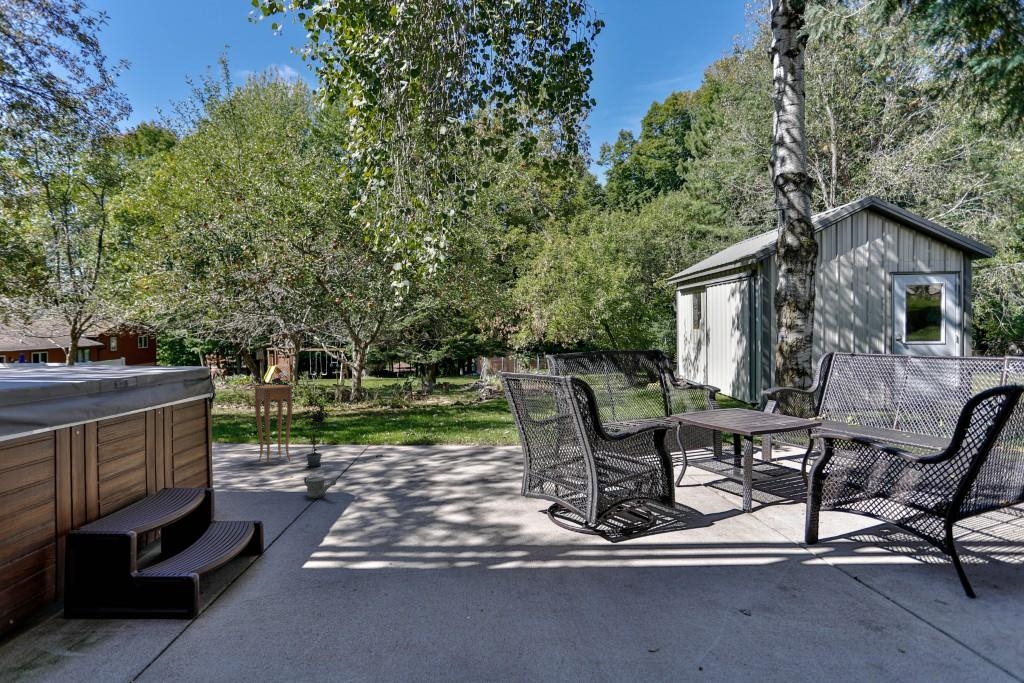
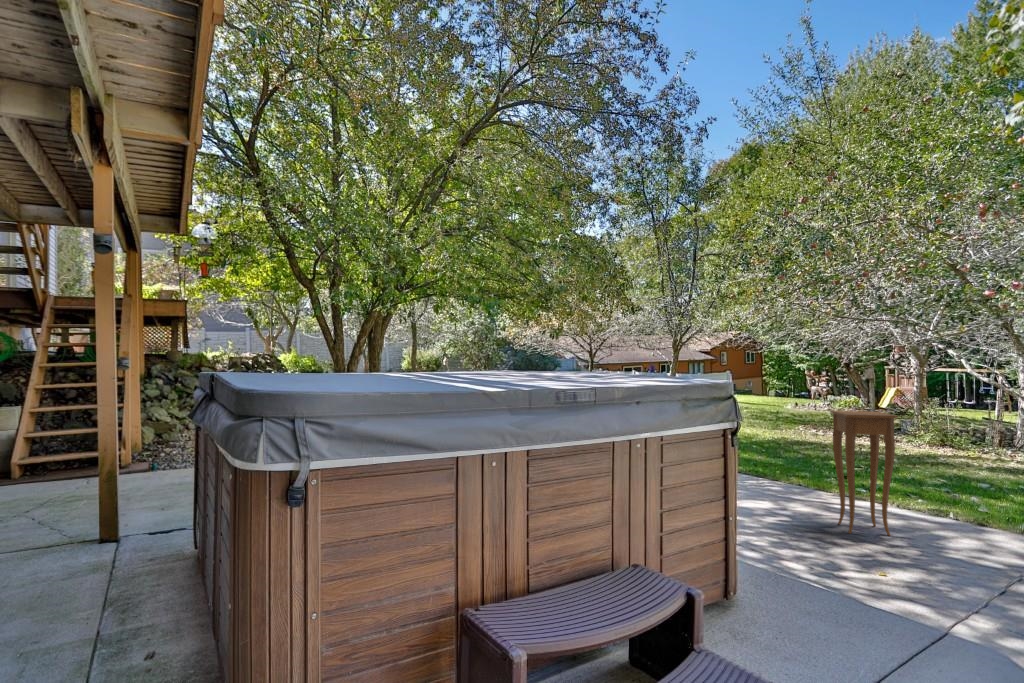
potted plant: present [303,403,331,467] -> none [907,450,969,563]
watering can: present [304,477,336,498] -> none [903,591,975,643]

